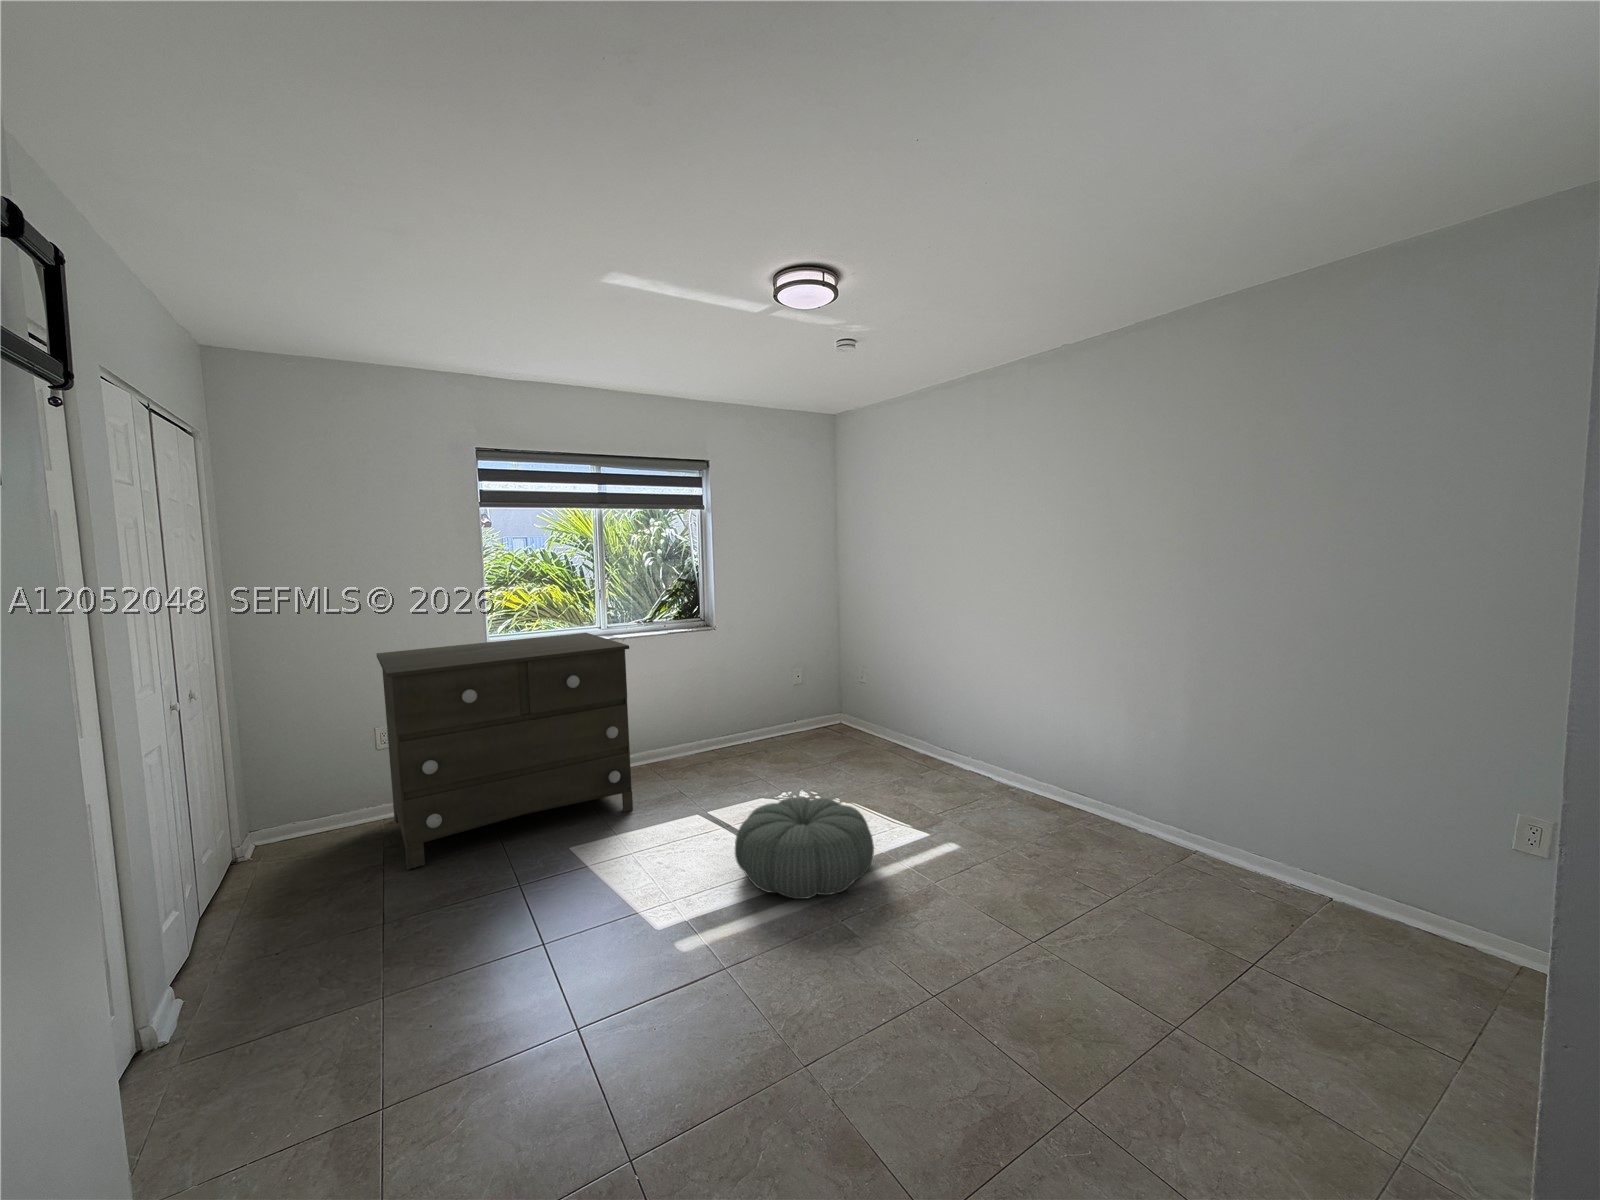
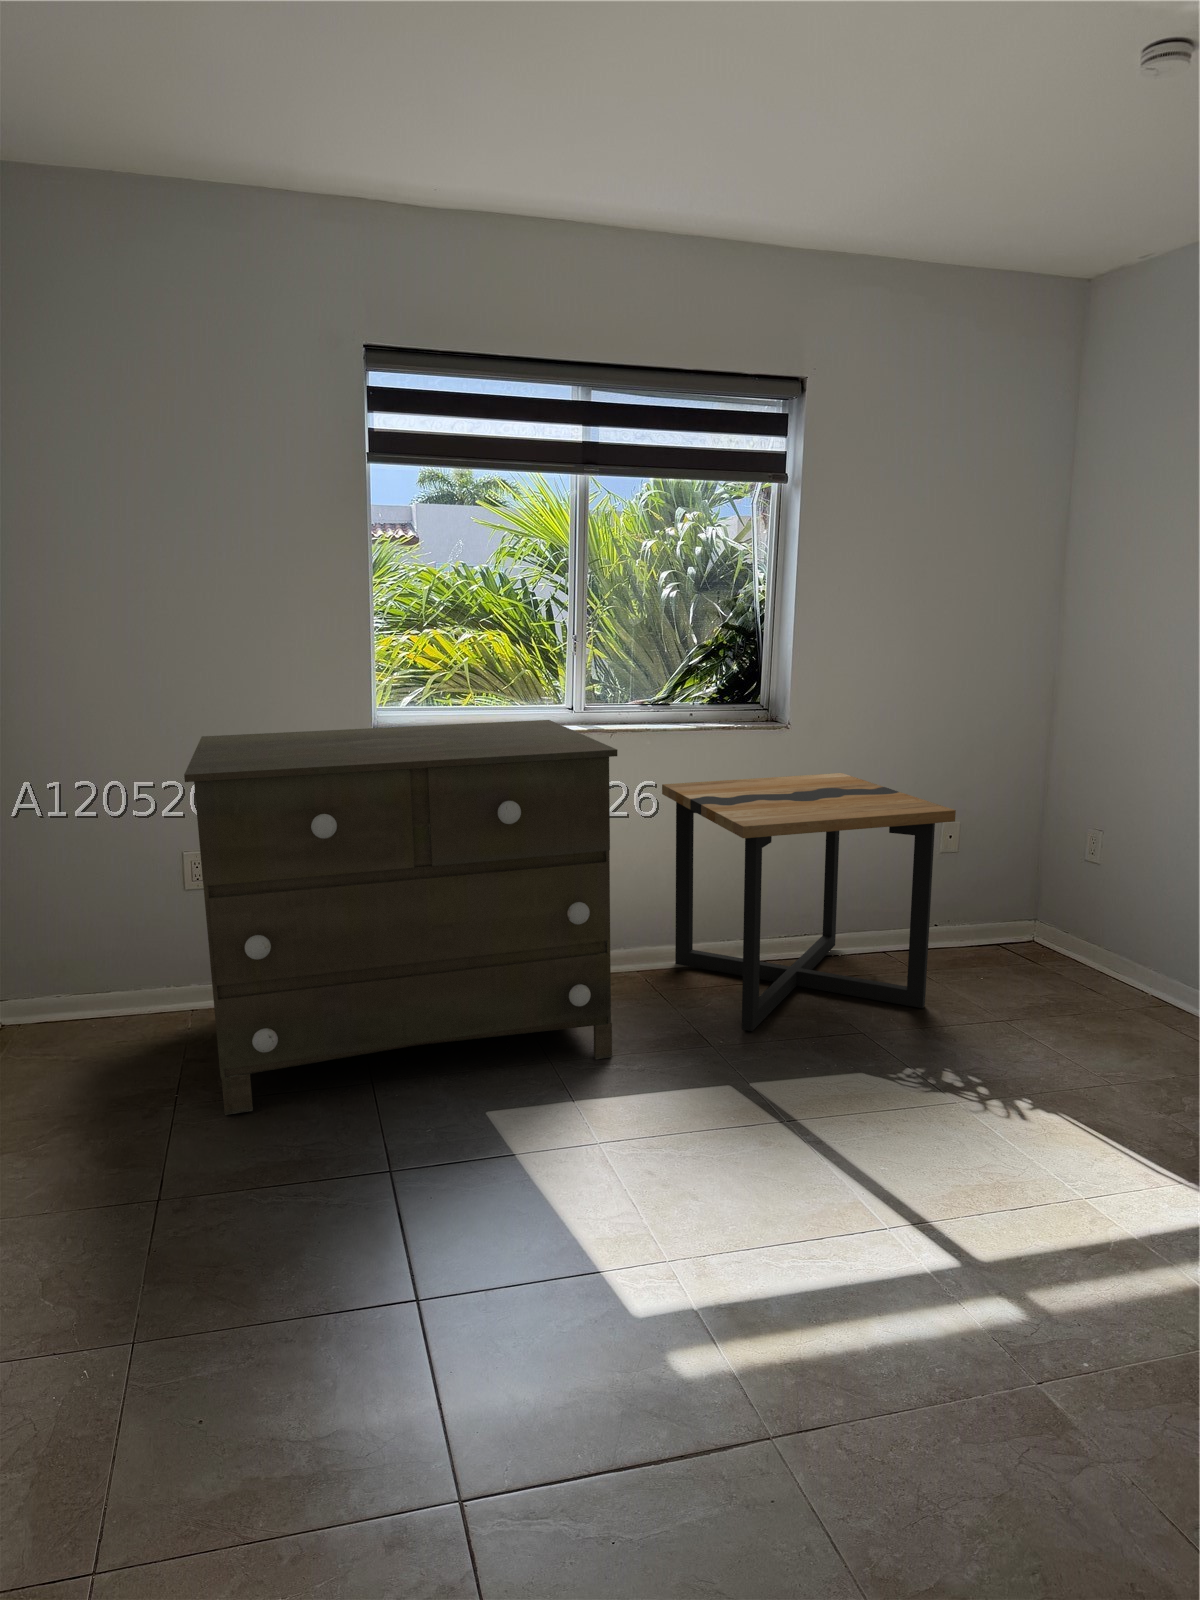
side table: none [650,652,798,788] -> present [662,773,956,1031]
pouf: present [735,797,874,899] -> none [801,1100,1130,1352]

